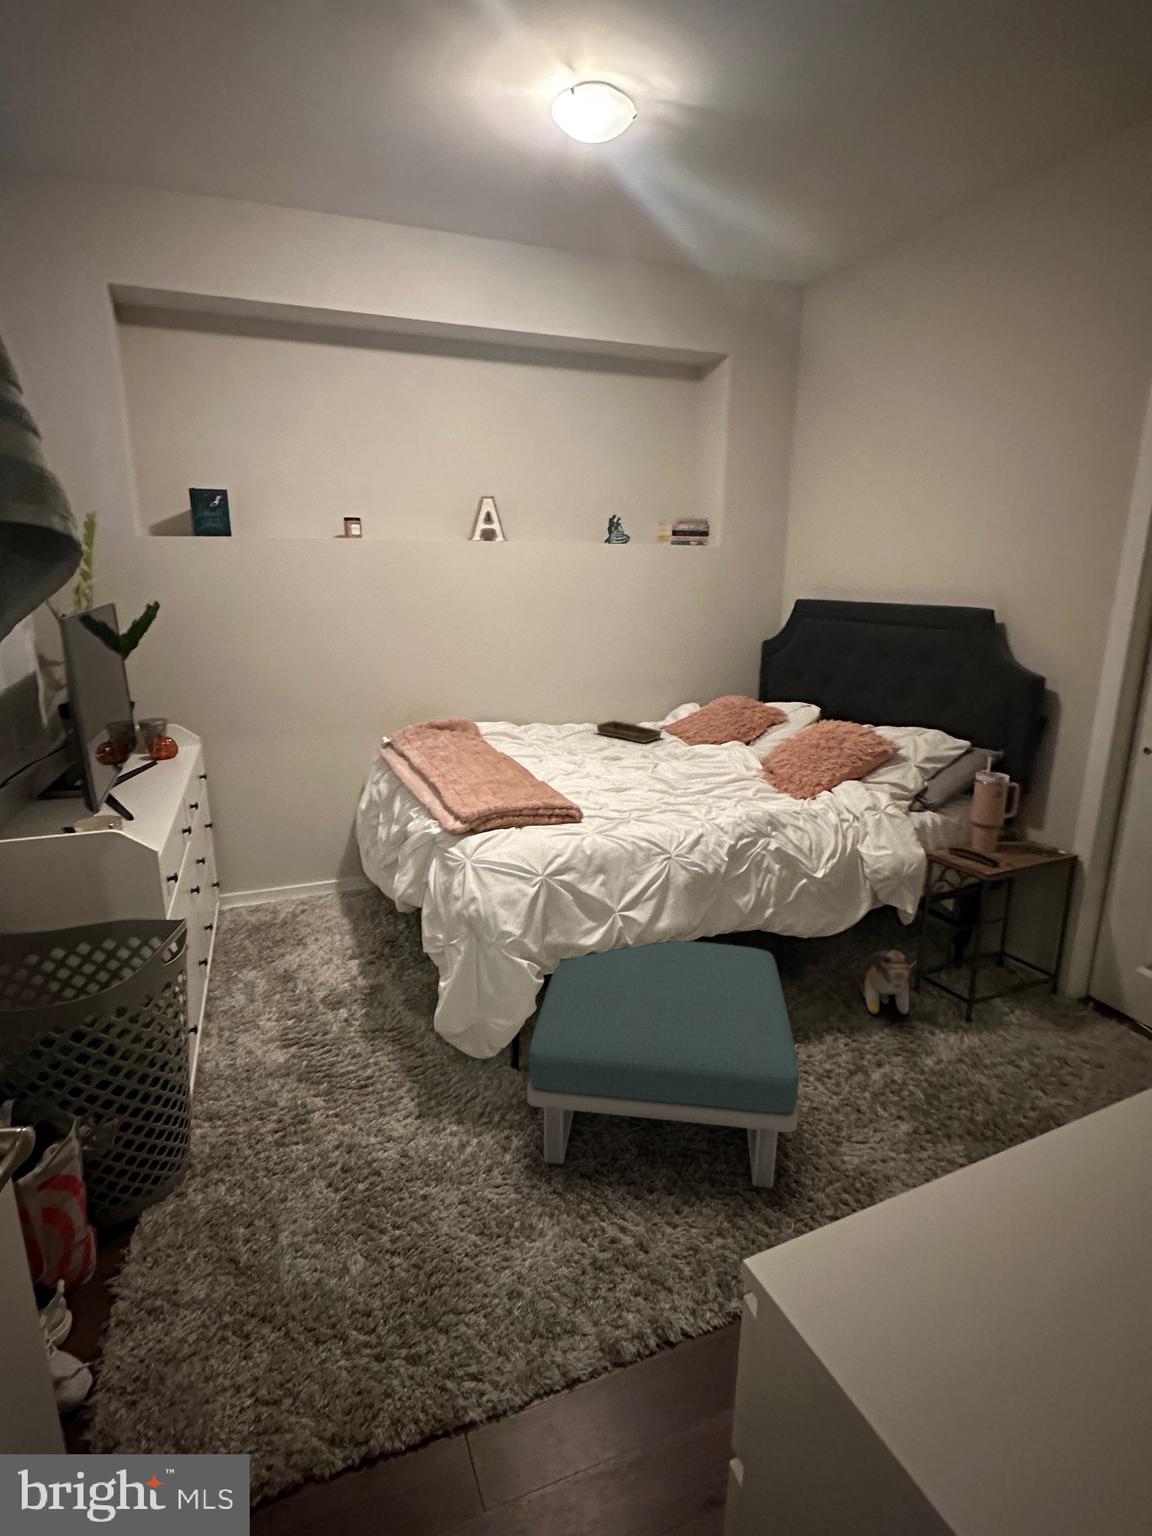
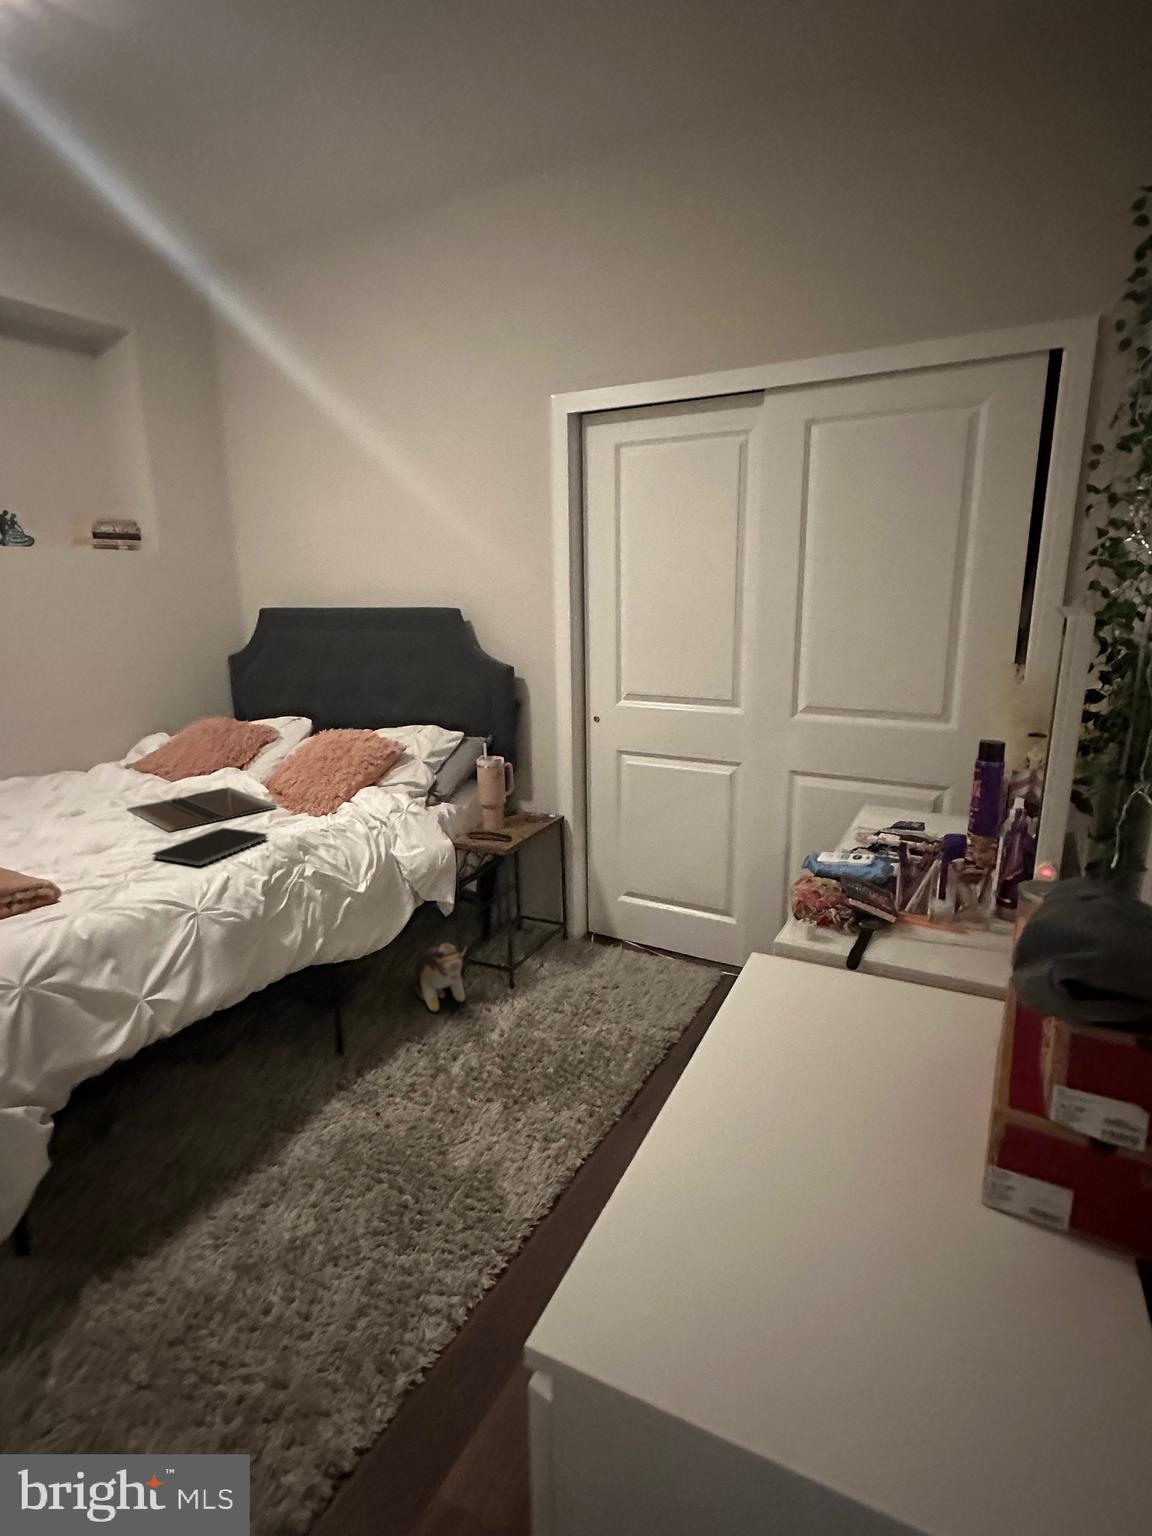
tray: present [597,721,663,743] -> none [27,767,135,788]
laptop: none [650,758,764,786] -> present [127,787,277,832]
notebook: none [653,791,746,820] -> present [153,828,267,866]
footstool: present [527,941,799,1188] -> none [56,986,412,1357]

